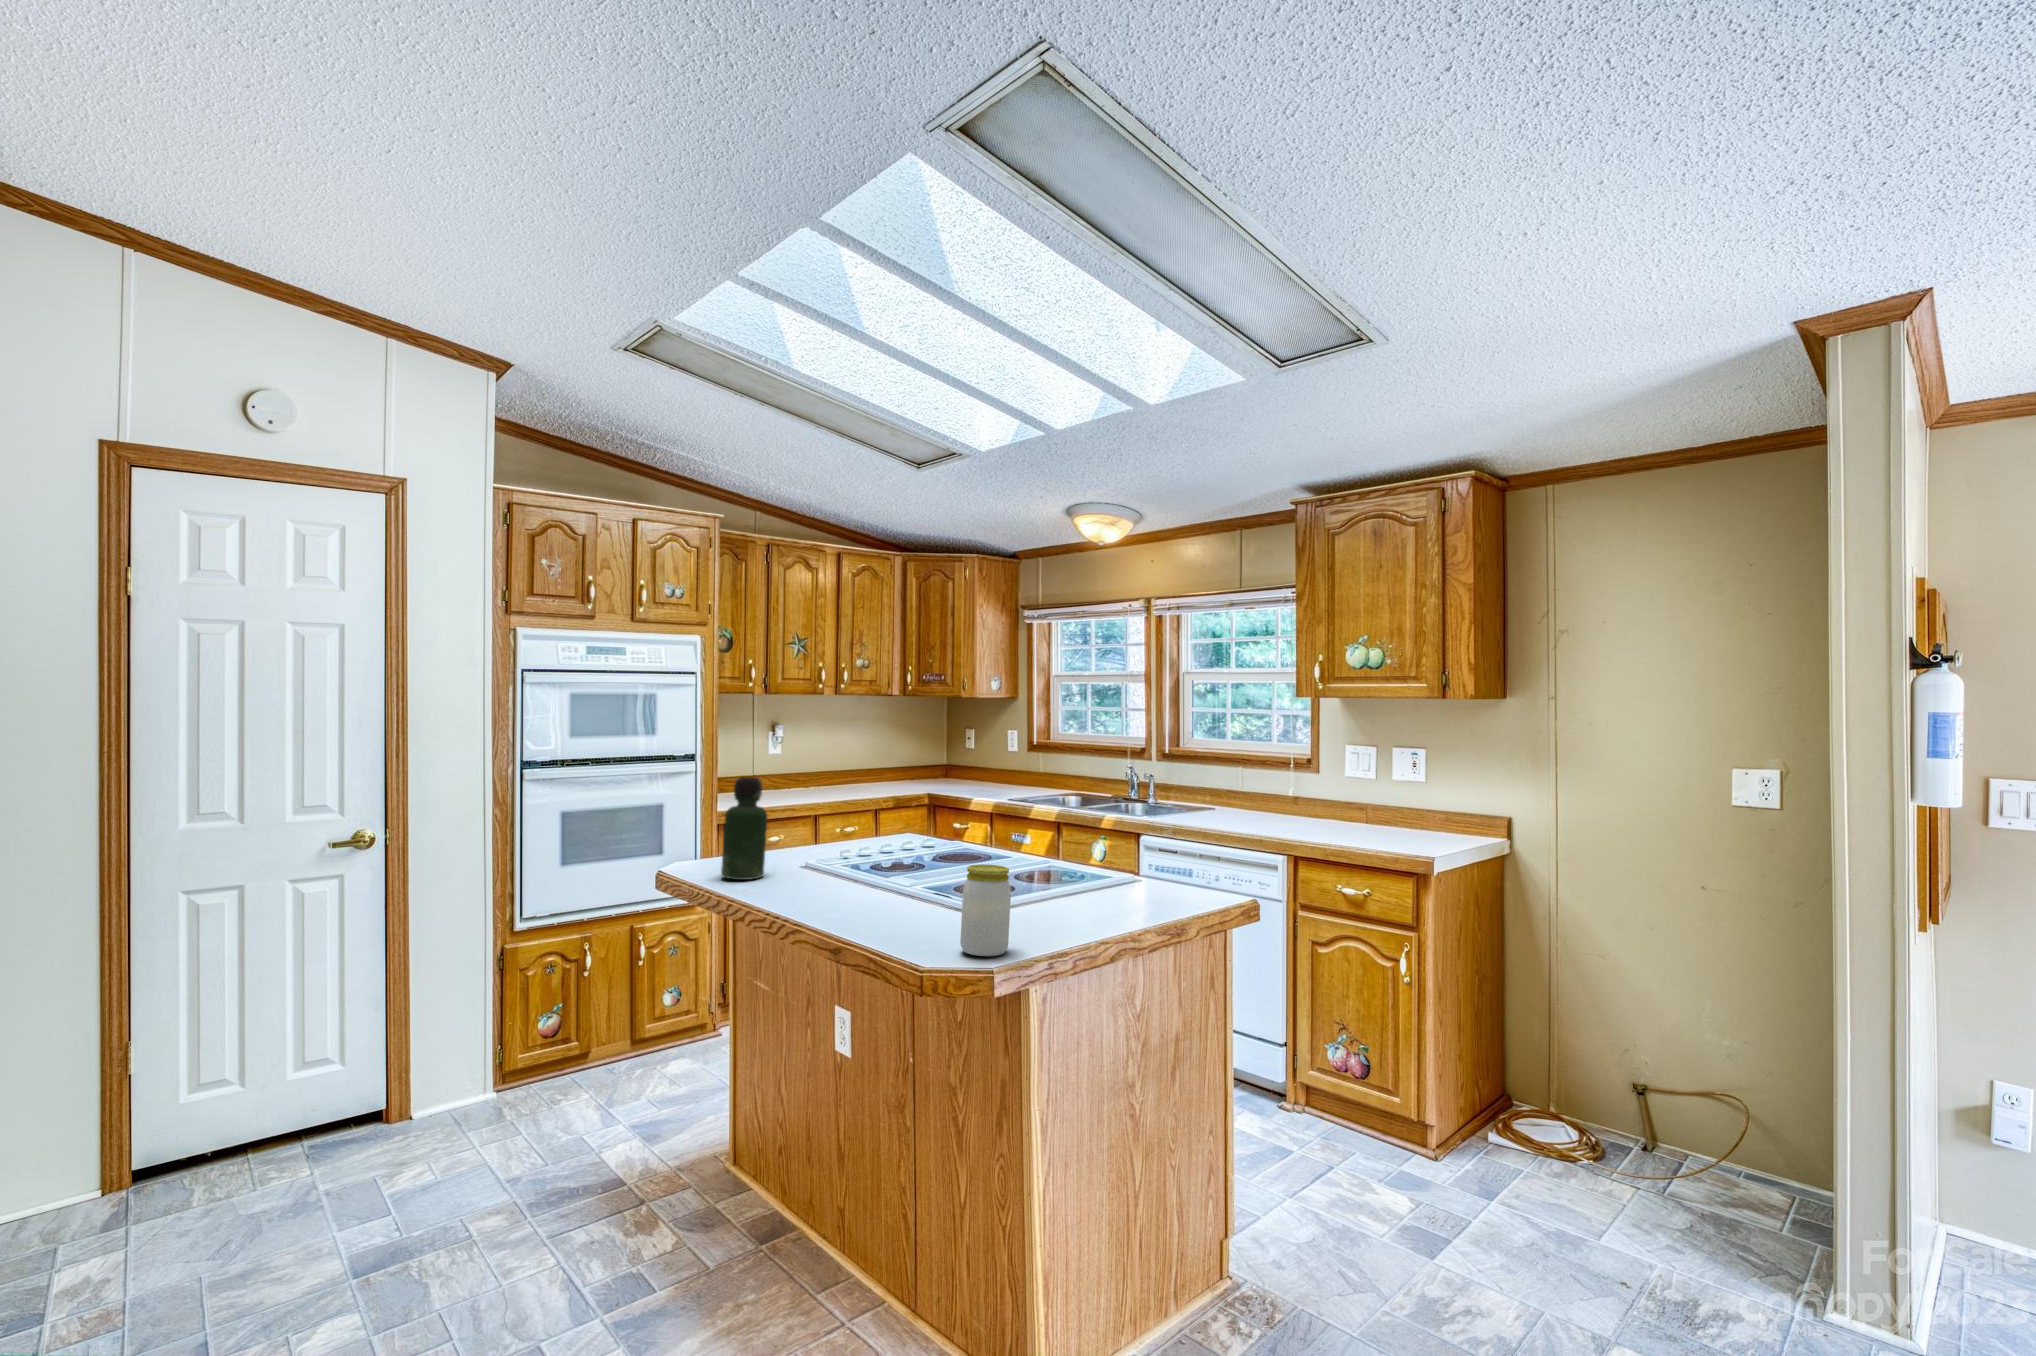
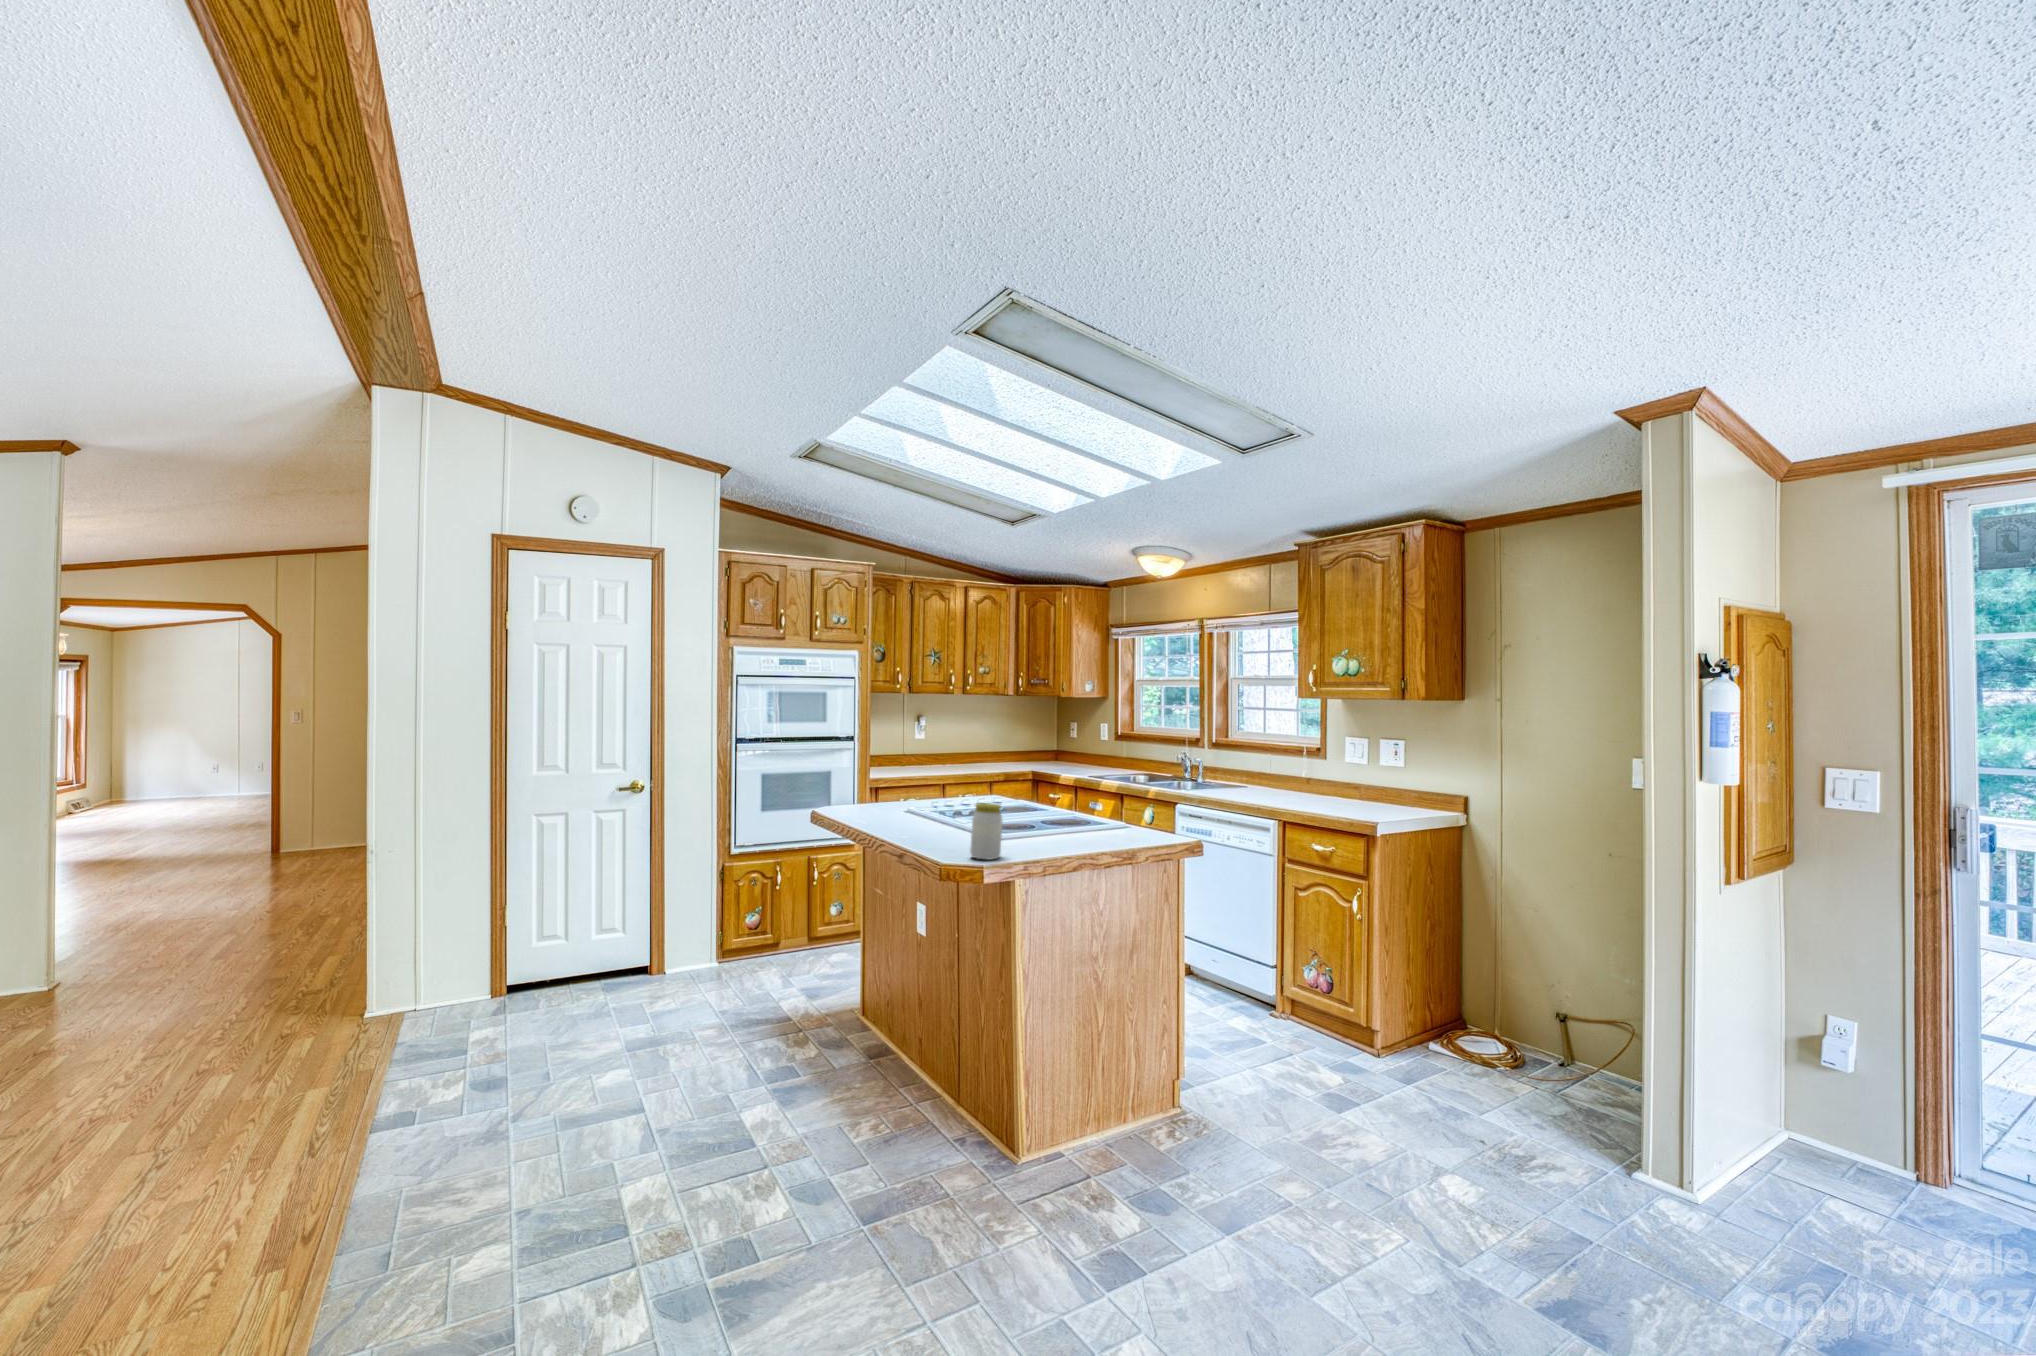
bottle: present [721,777,767,880] -> none [849,749,880,817]

